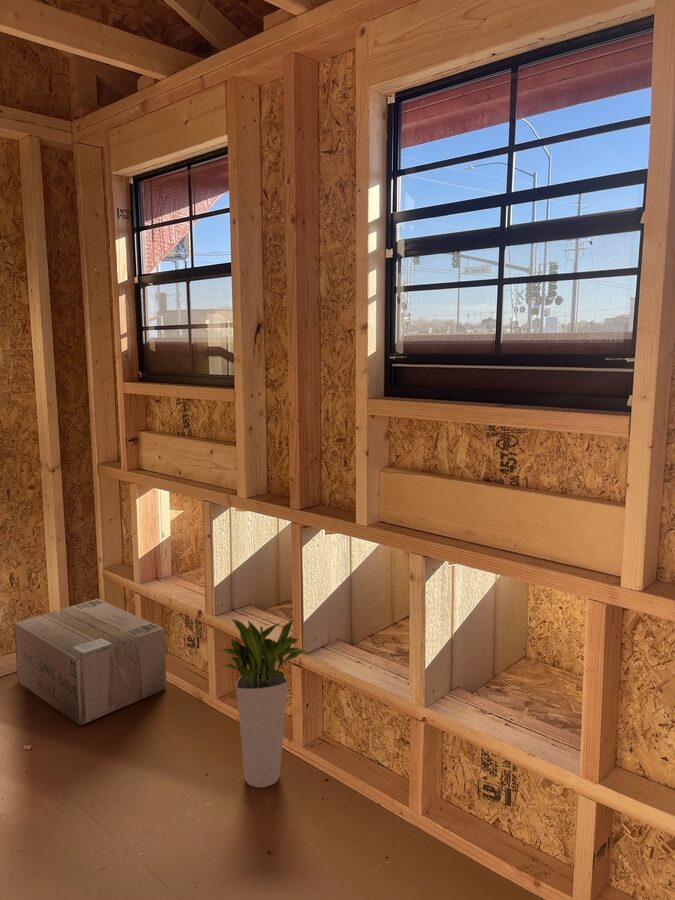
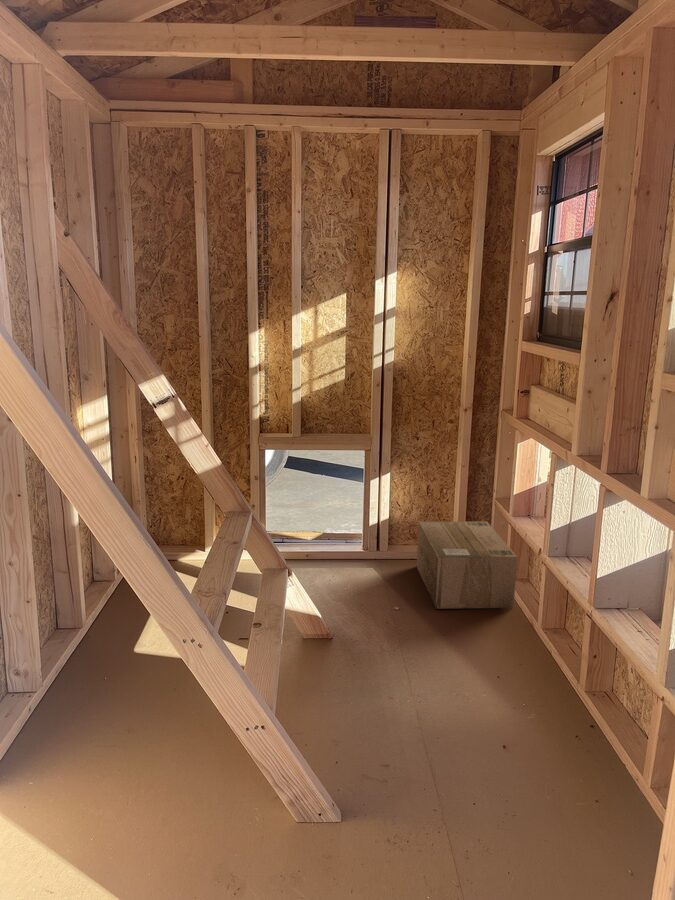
planter: present [220,619,307,787] -> none [513,556,592,707]

